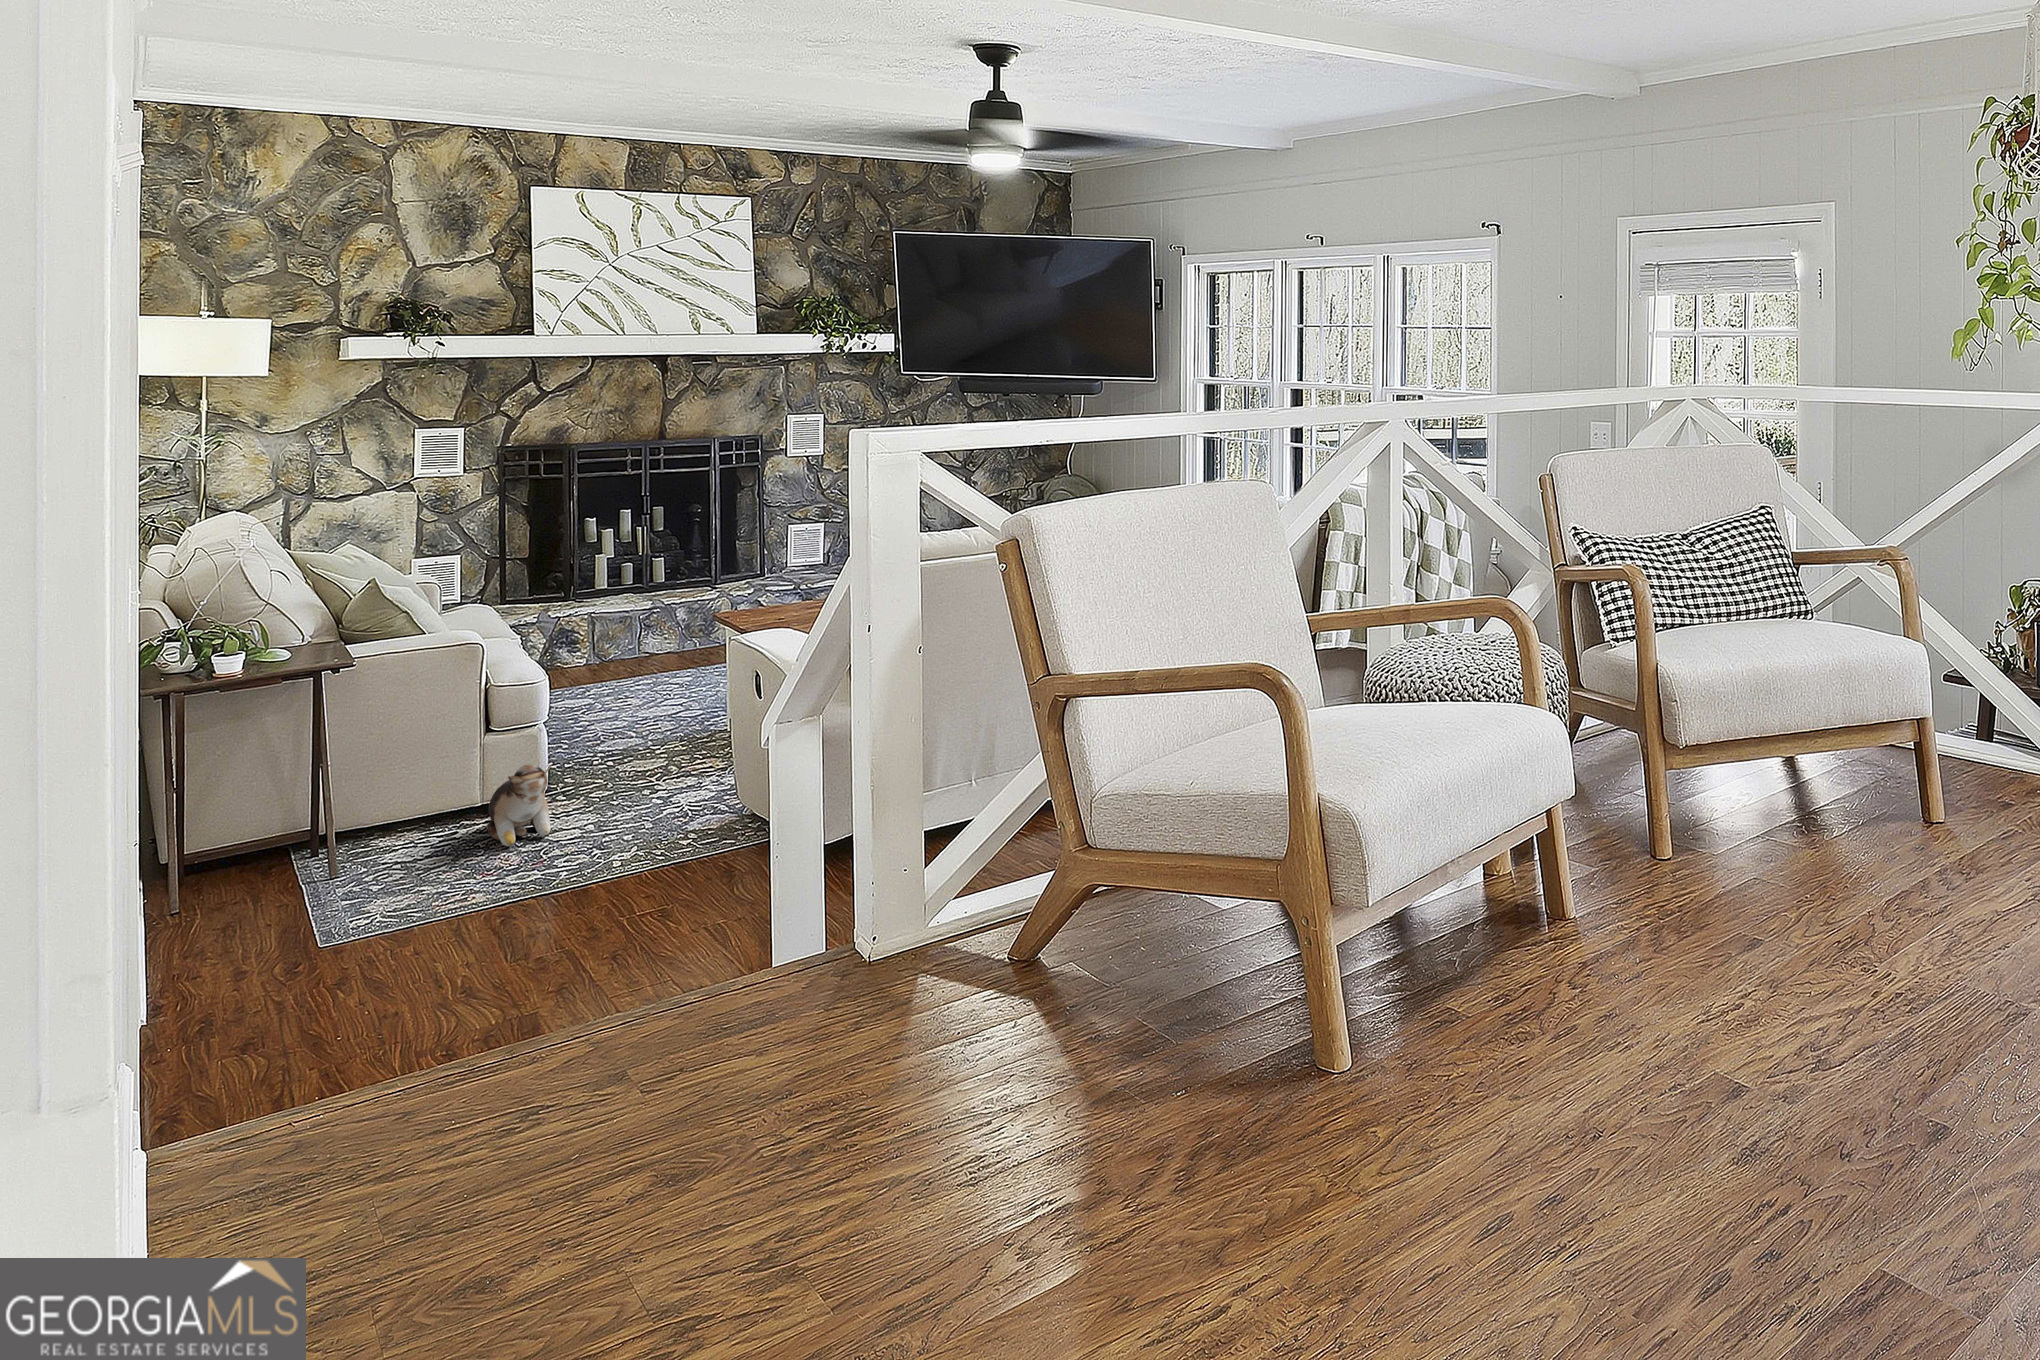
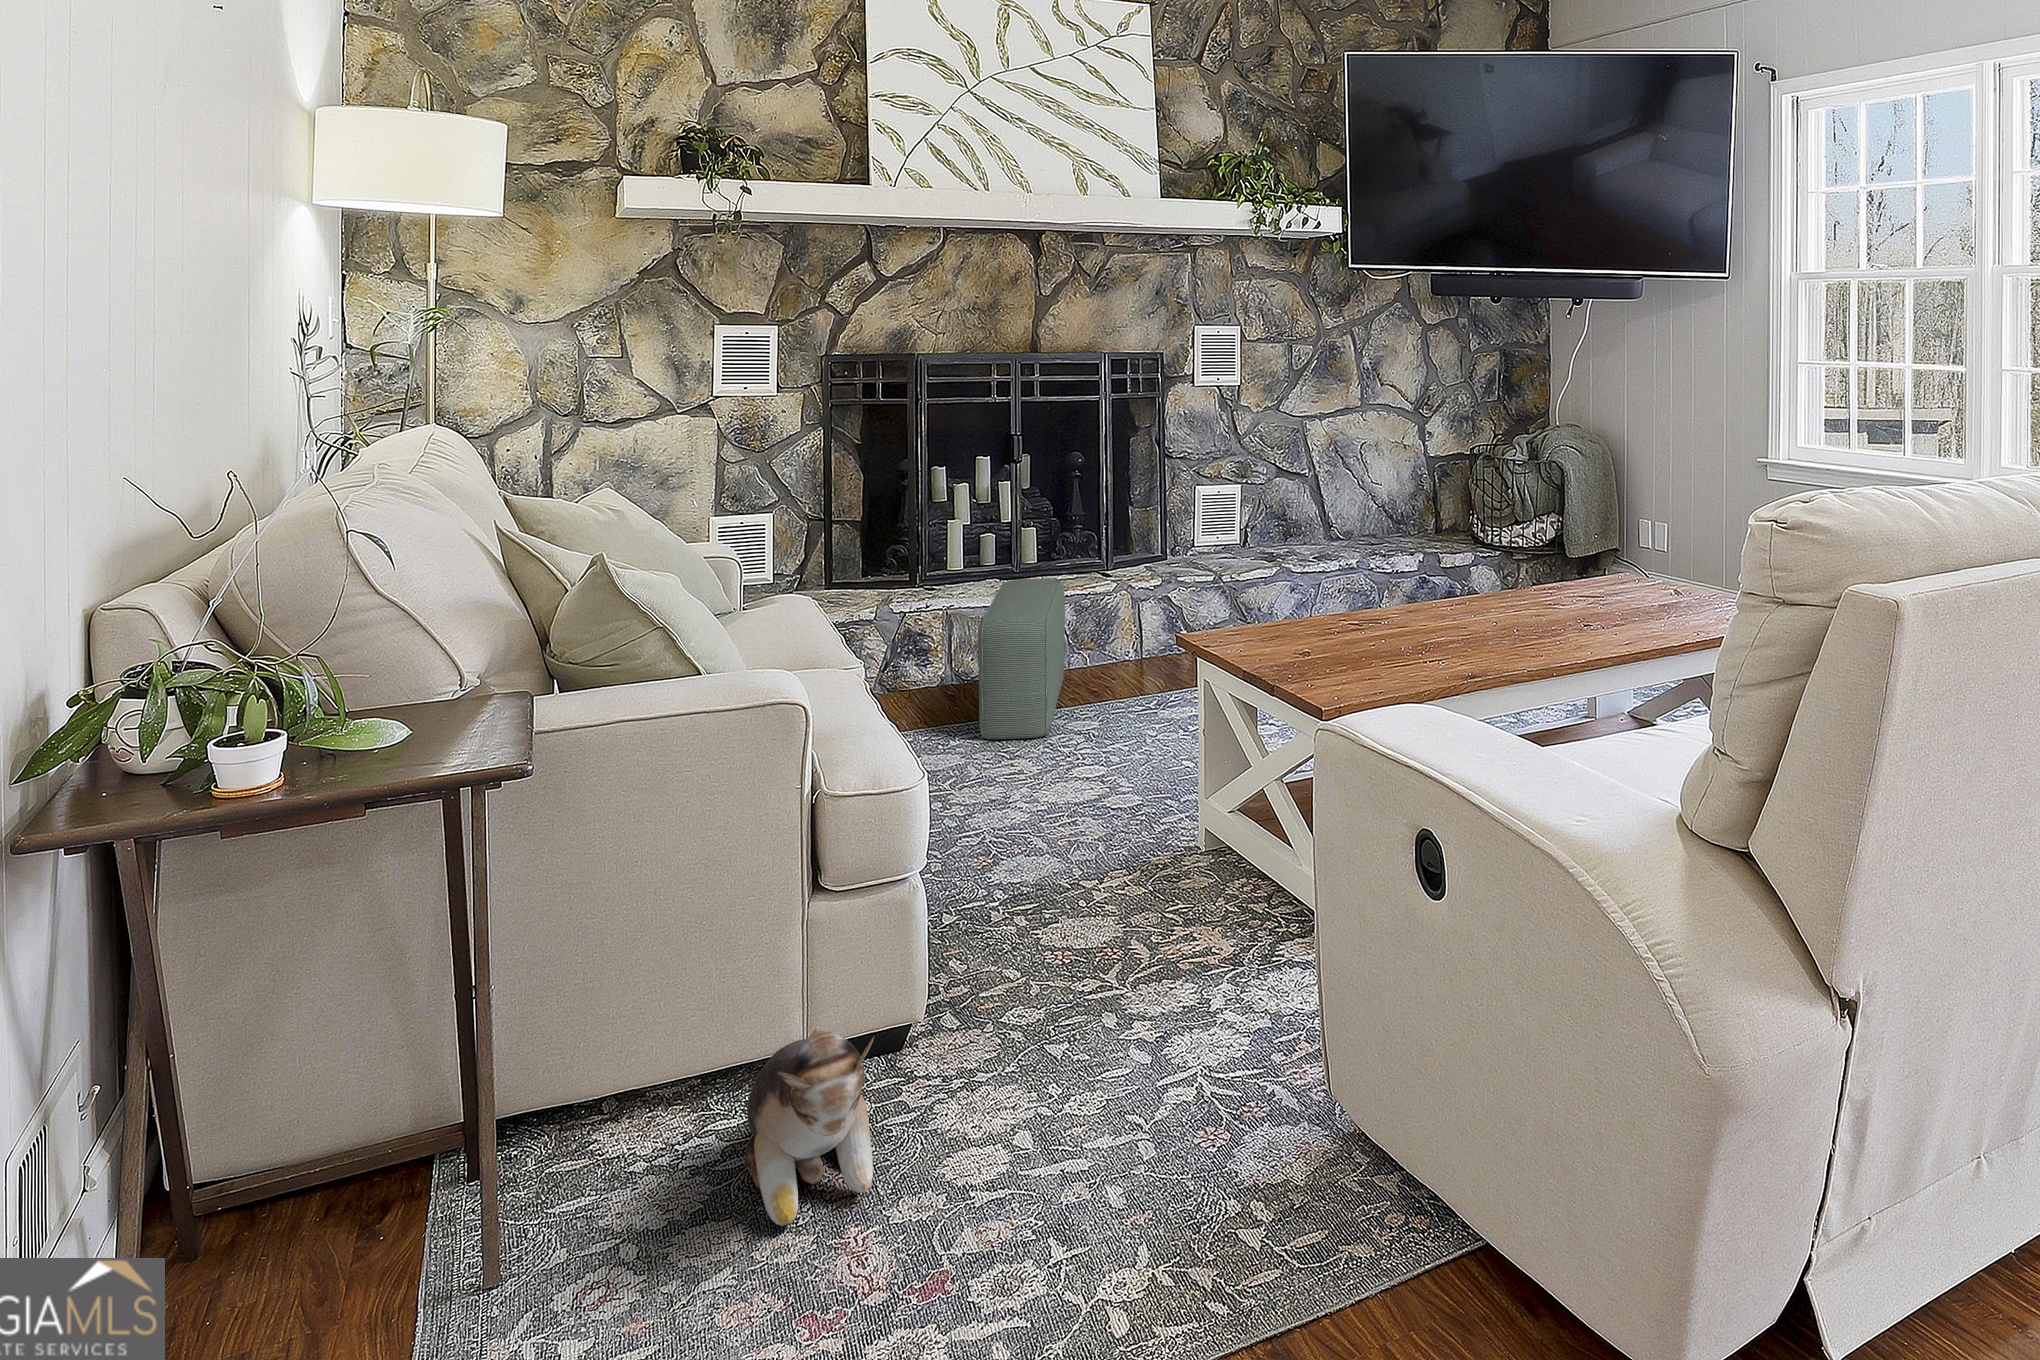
pouf: none [614,590,679,687] -> present [978,579,1065,739]

